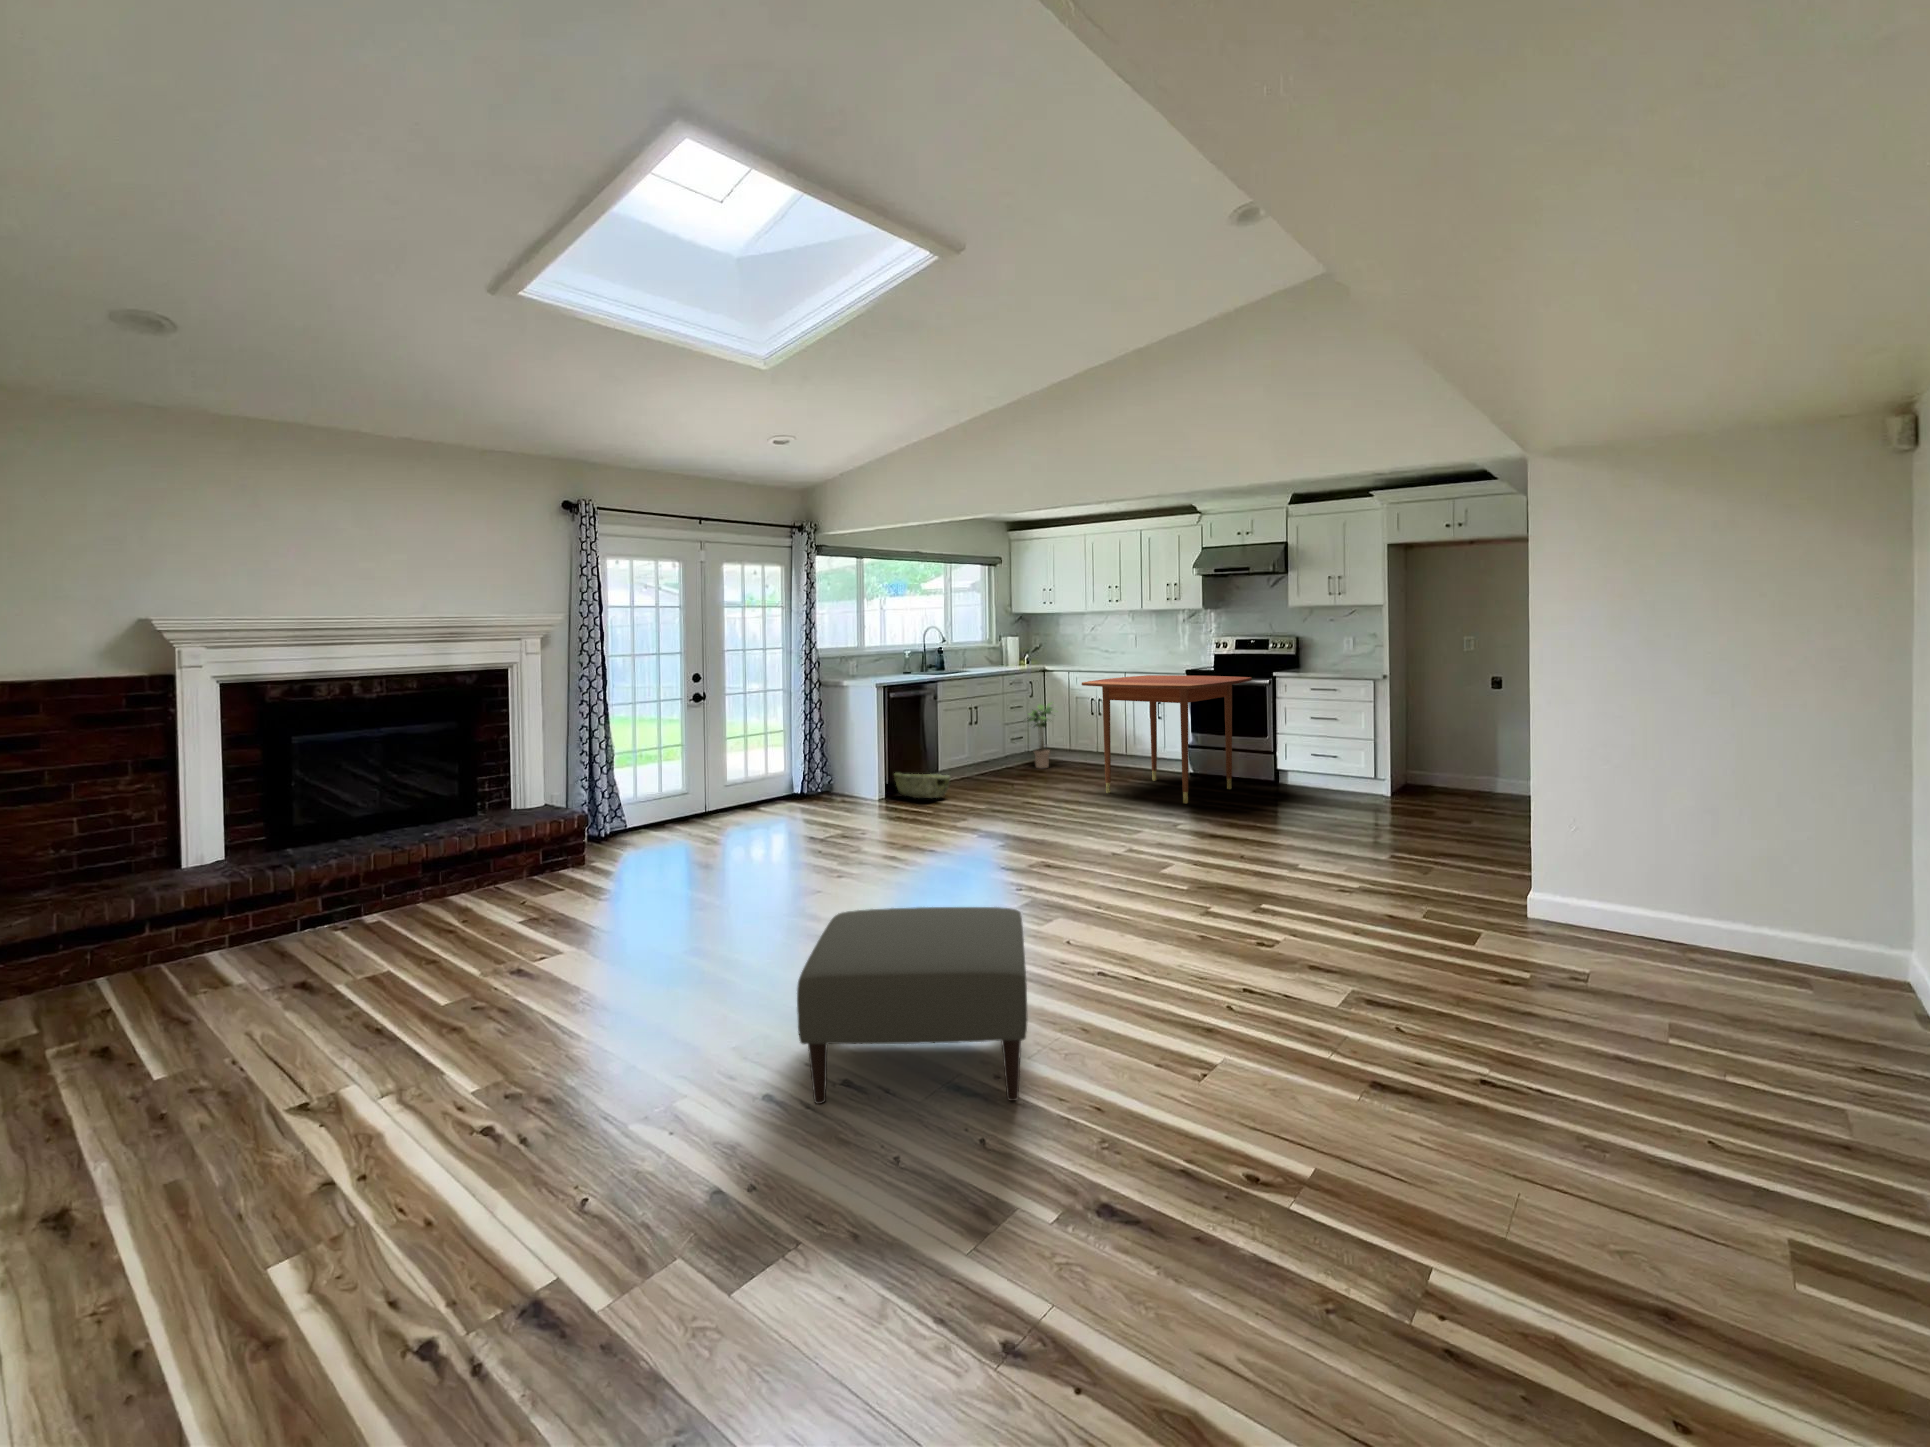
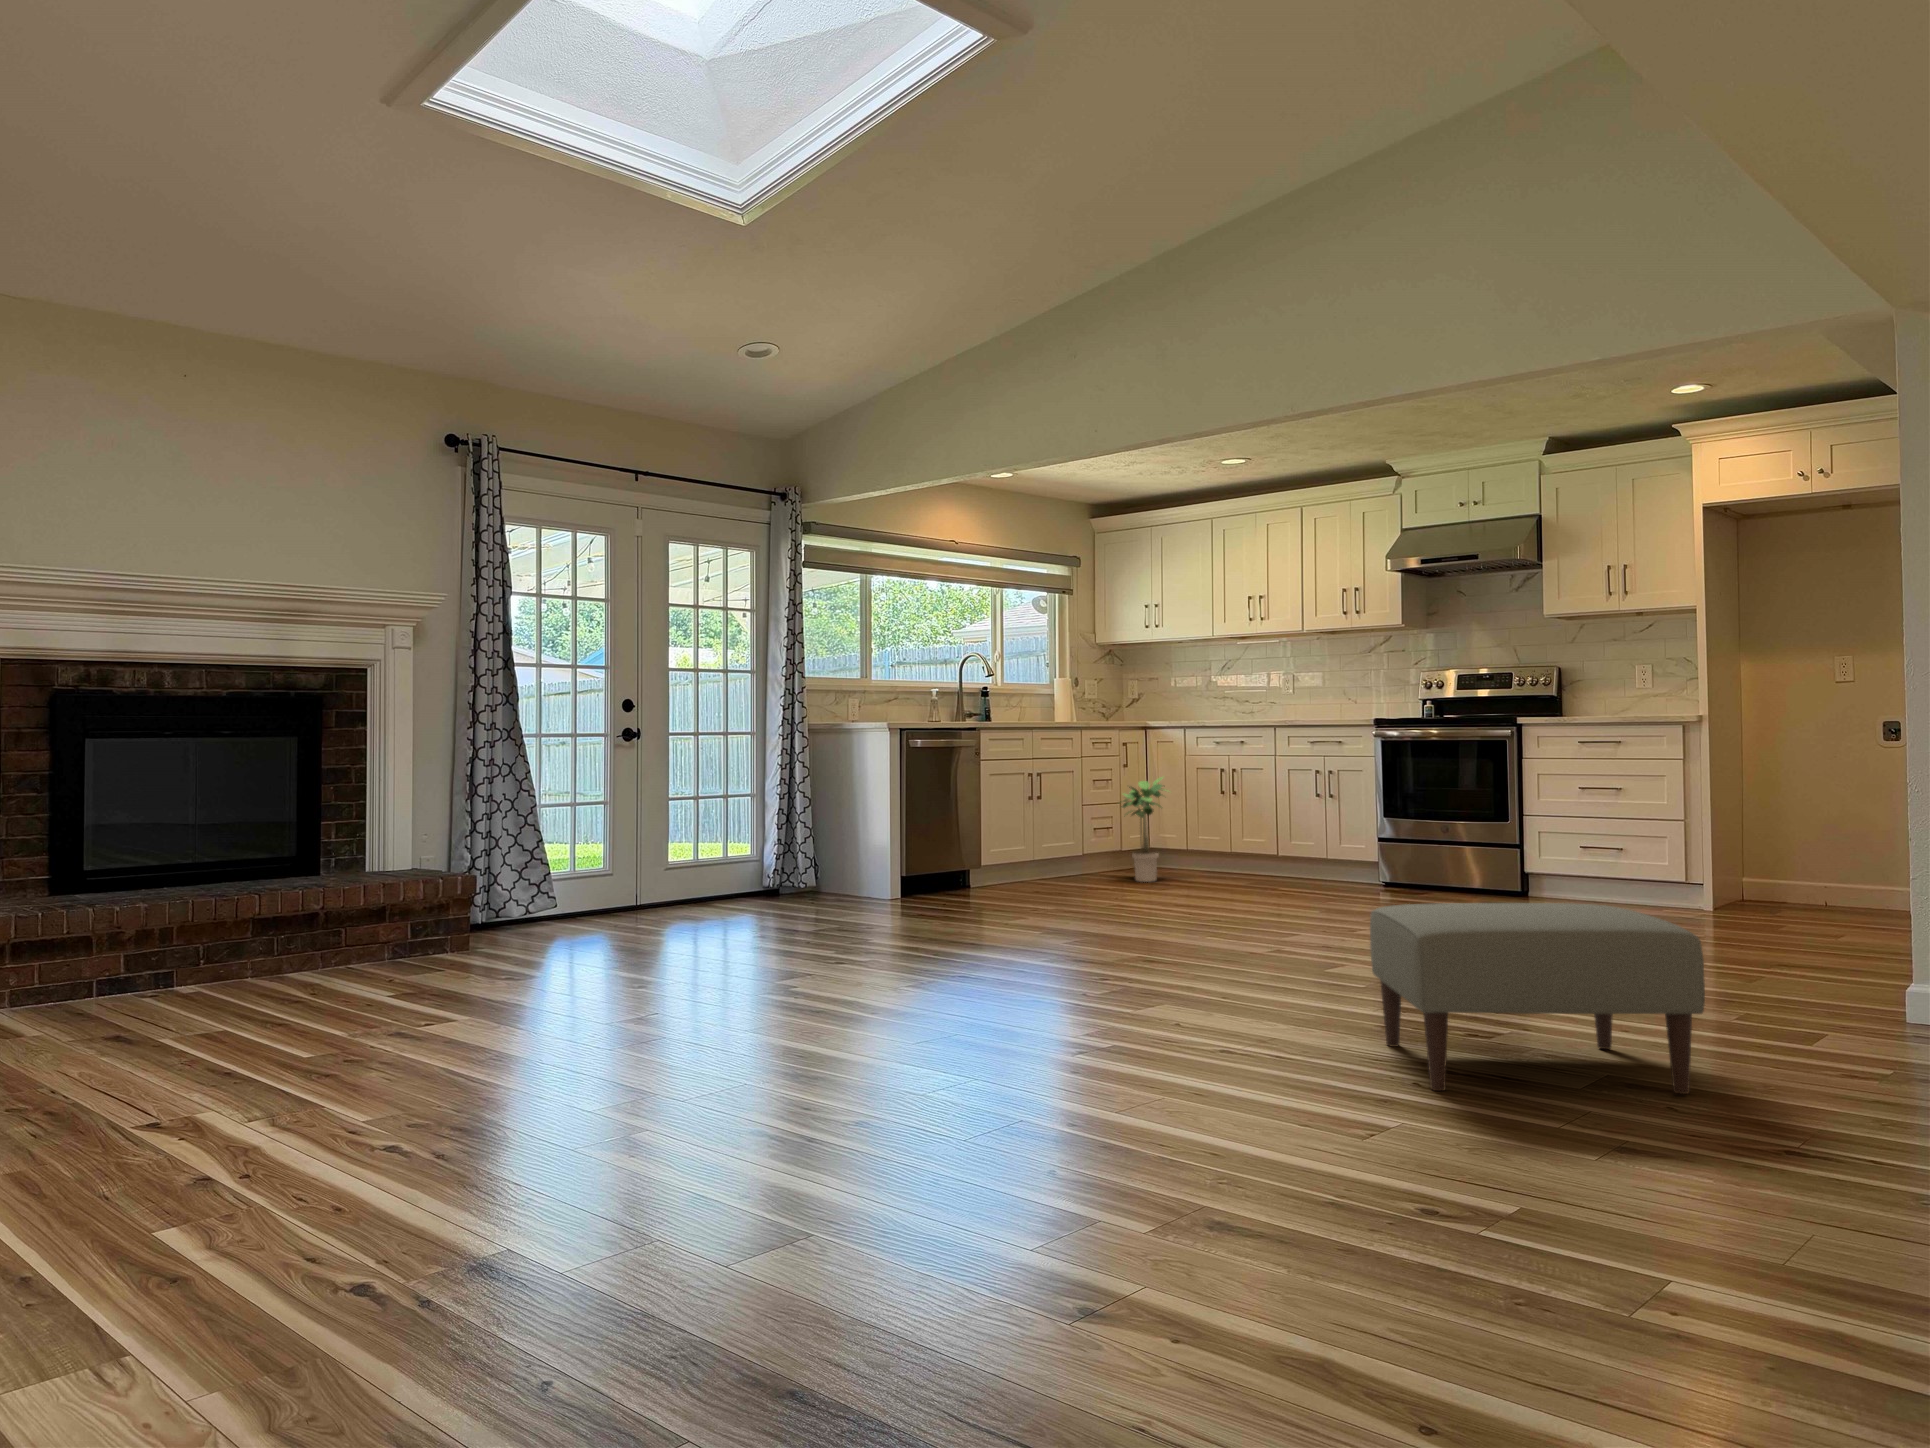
dining table: present [1082,675,1252,803] -> none [1208,725,1484,917]
woven basket: present [894,773,951,798] -> none [911,866,1000,907]
ottoman: present [797,907,1028,1104] -> present [1370,903,1705,1094]

